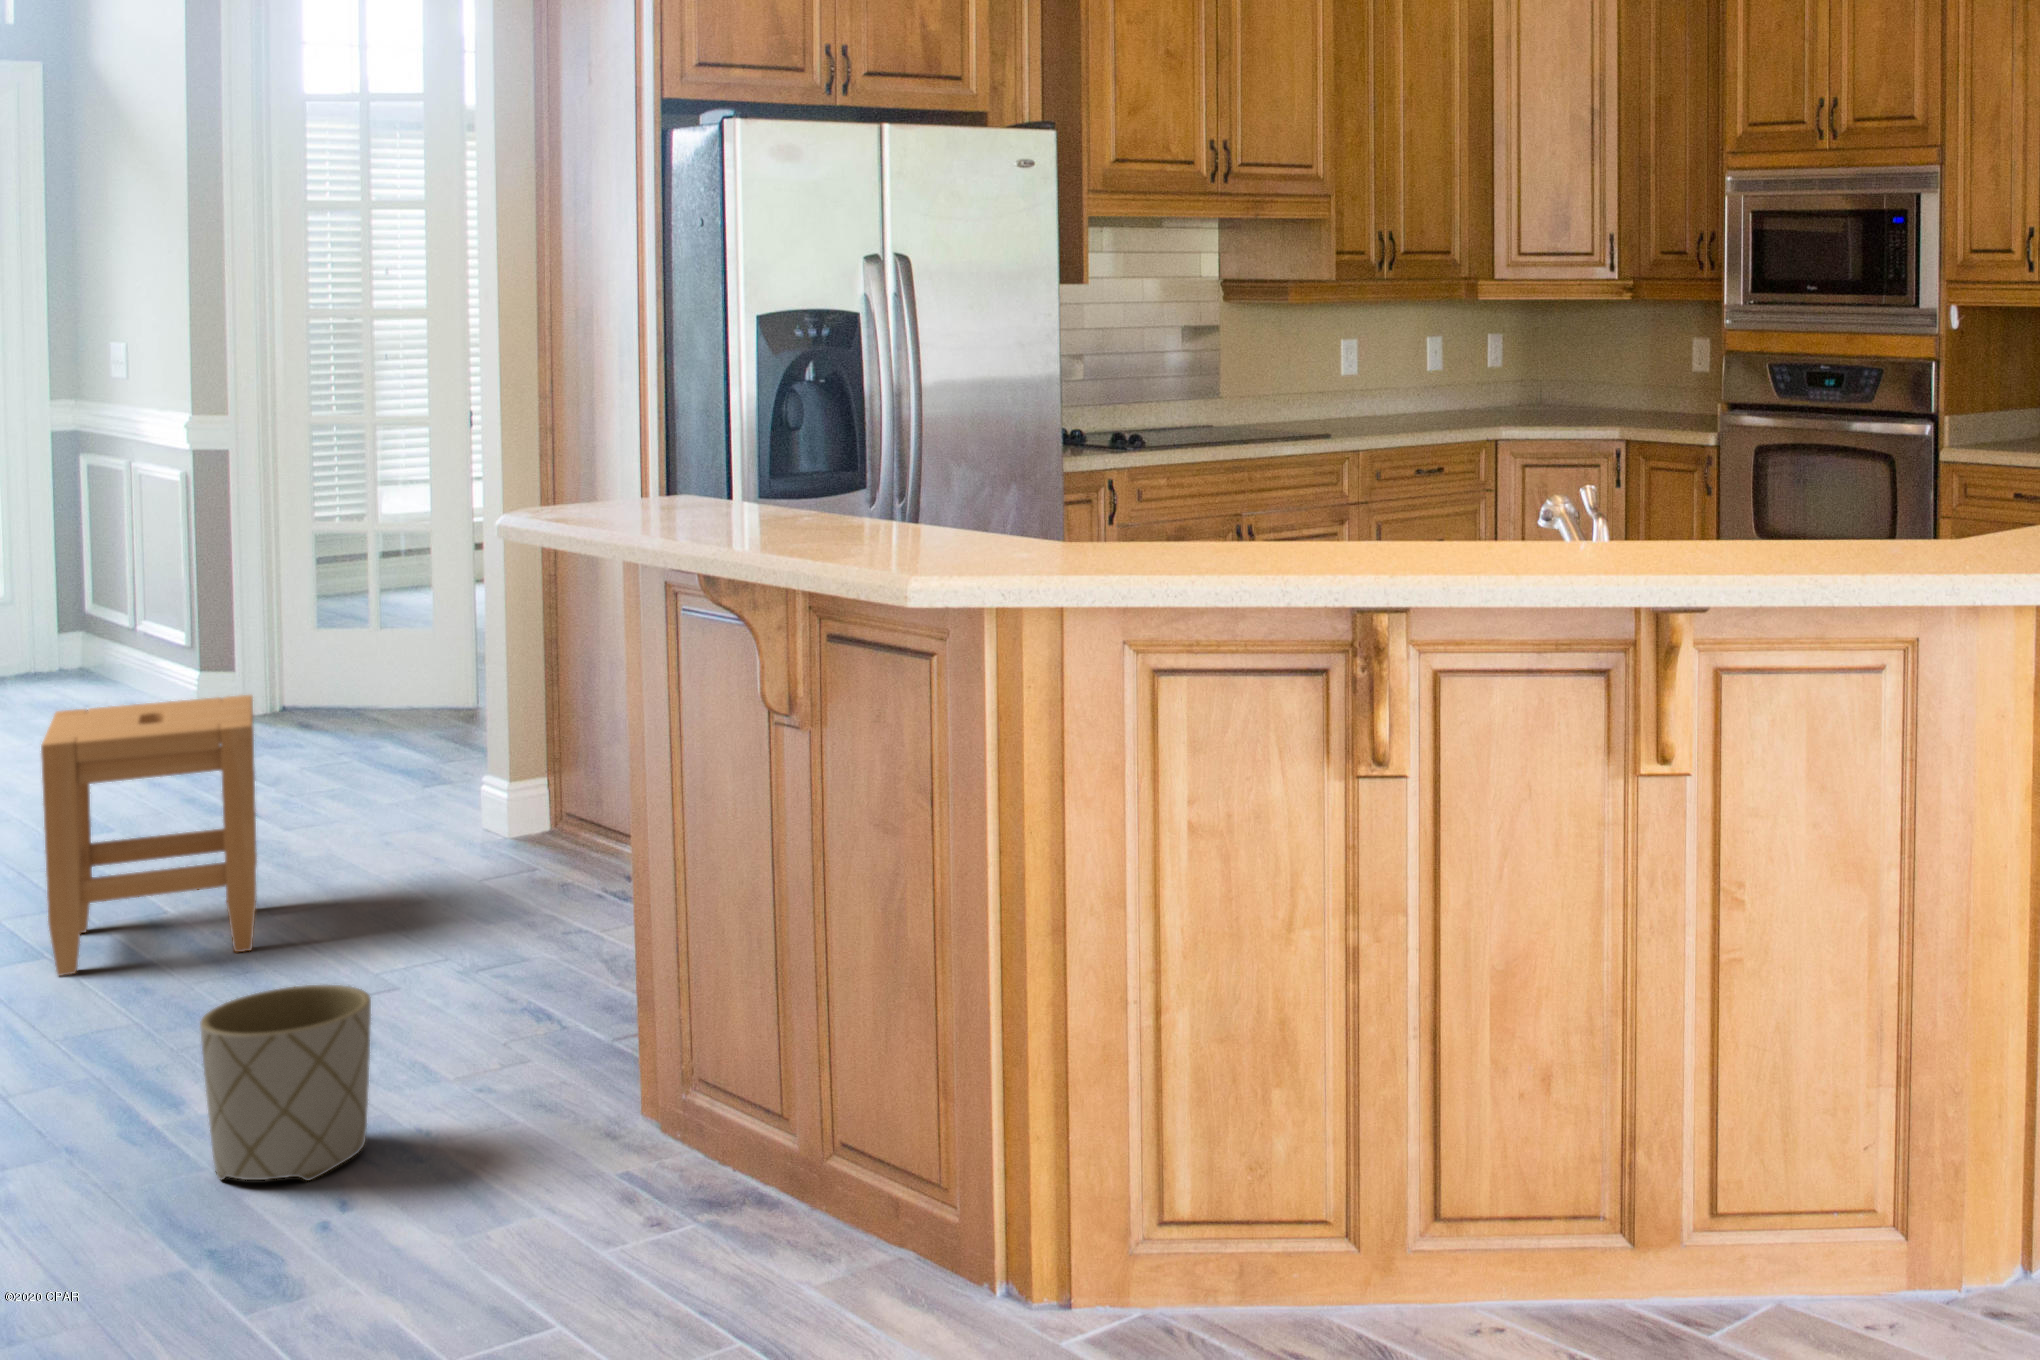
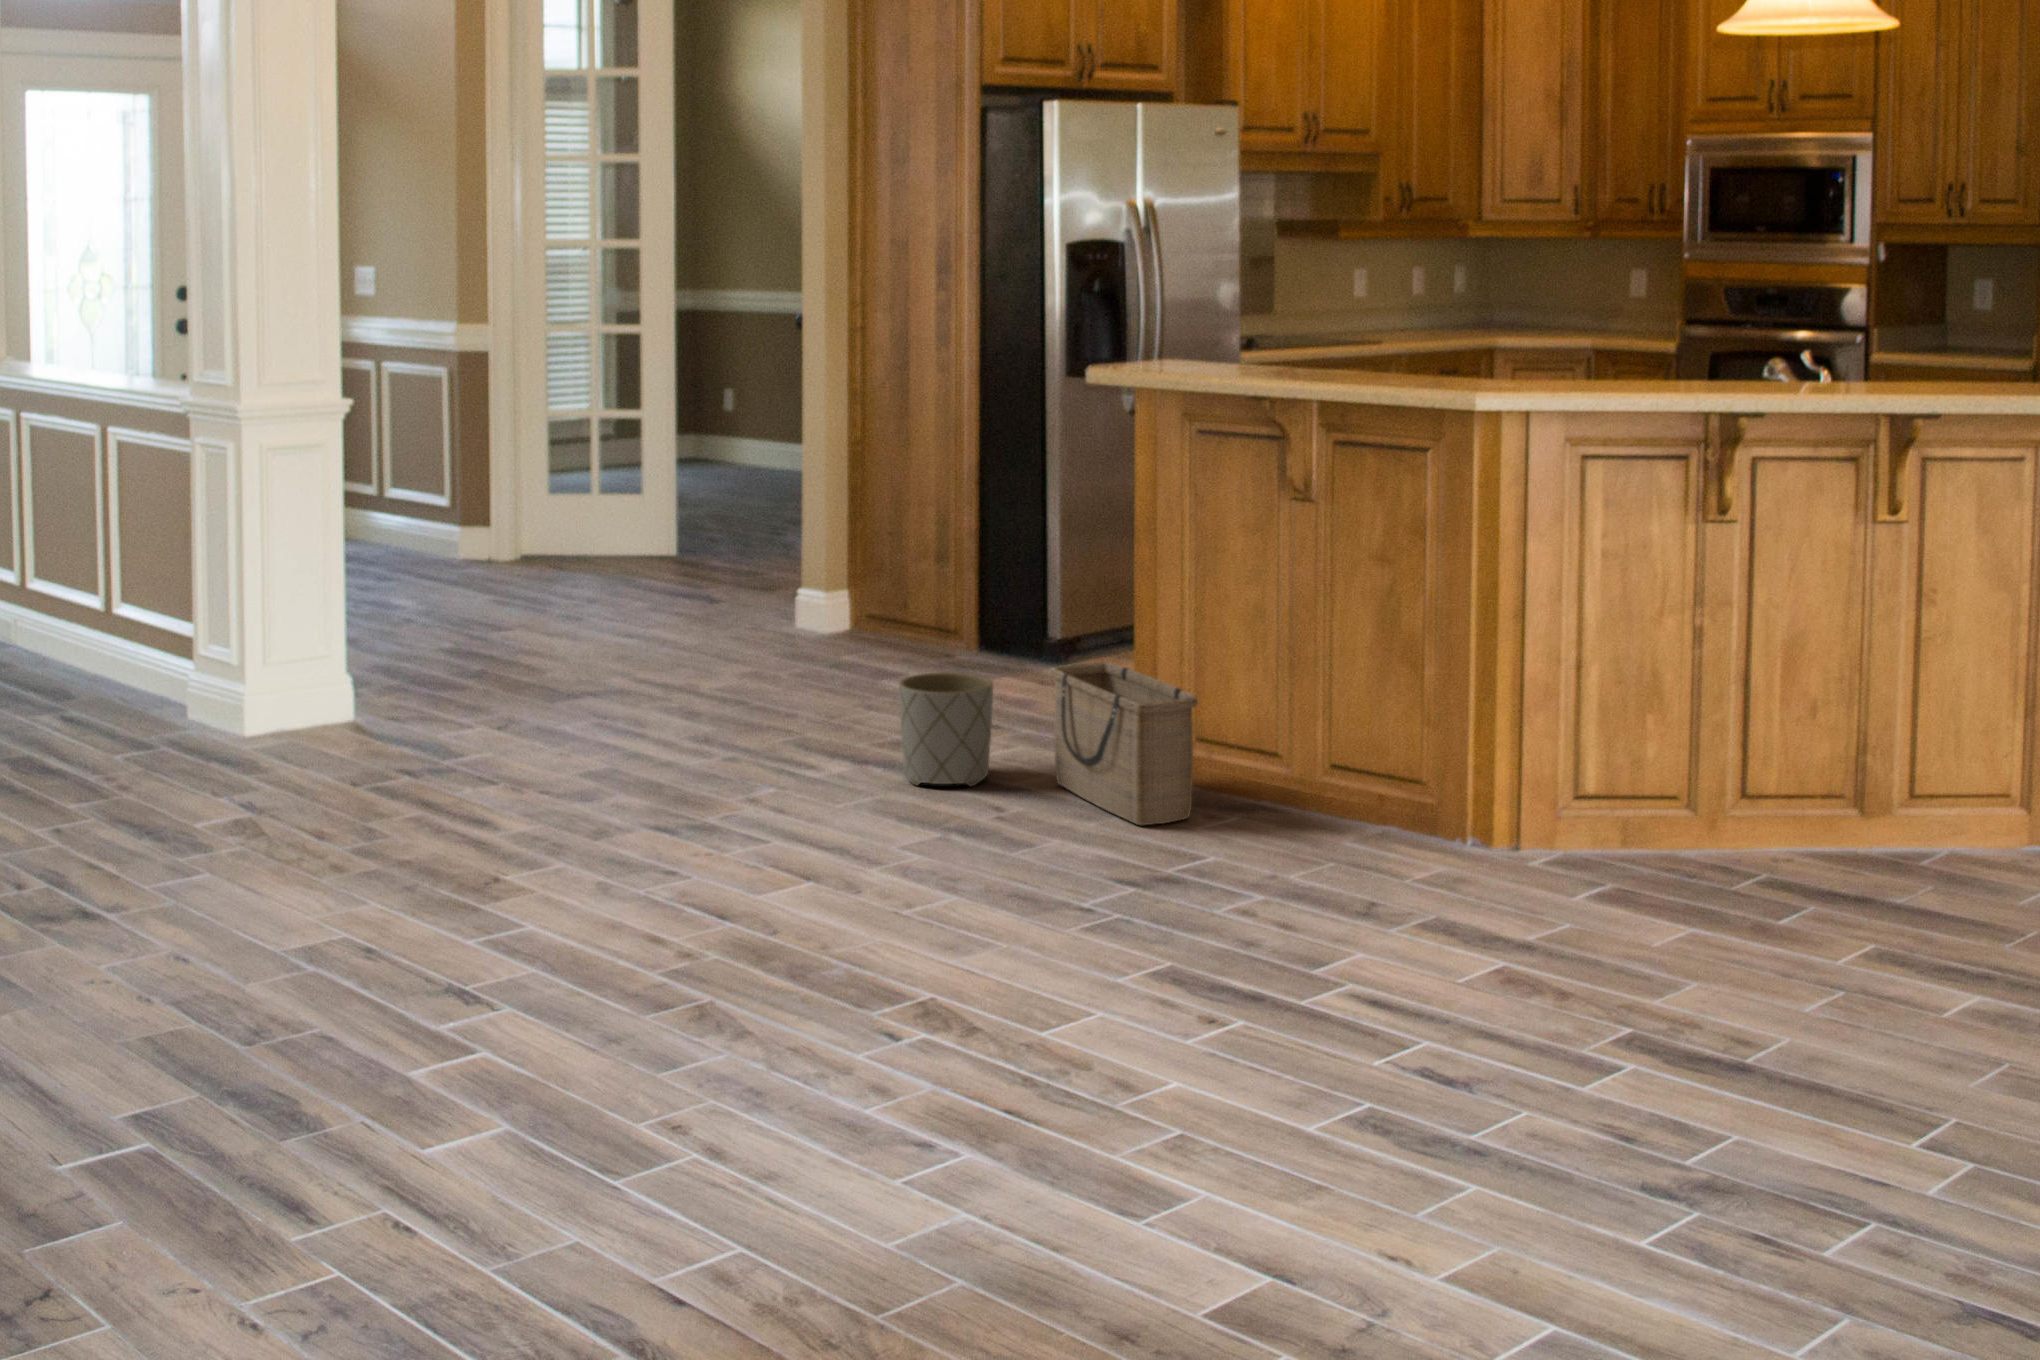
stool: present [41,695,257,976] -> none [608,513,761,694]
basket: none [431,971,597,1275] -> present [1050,661,1198,825]

